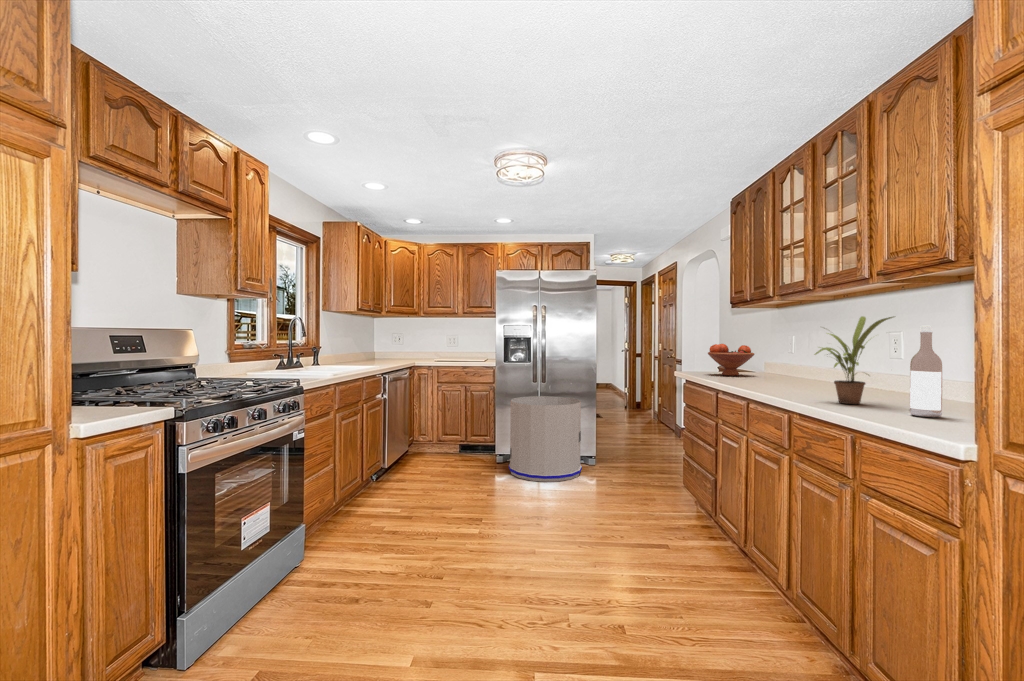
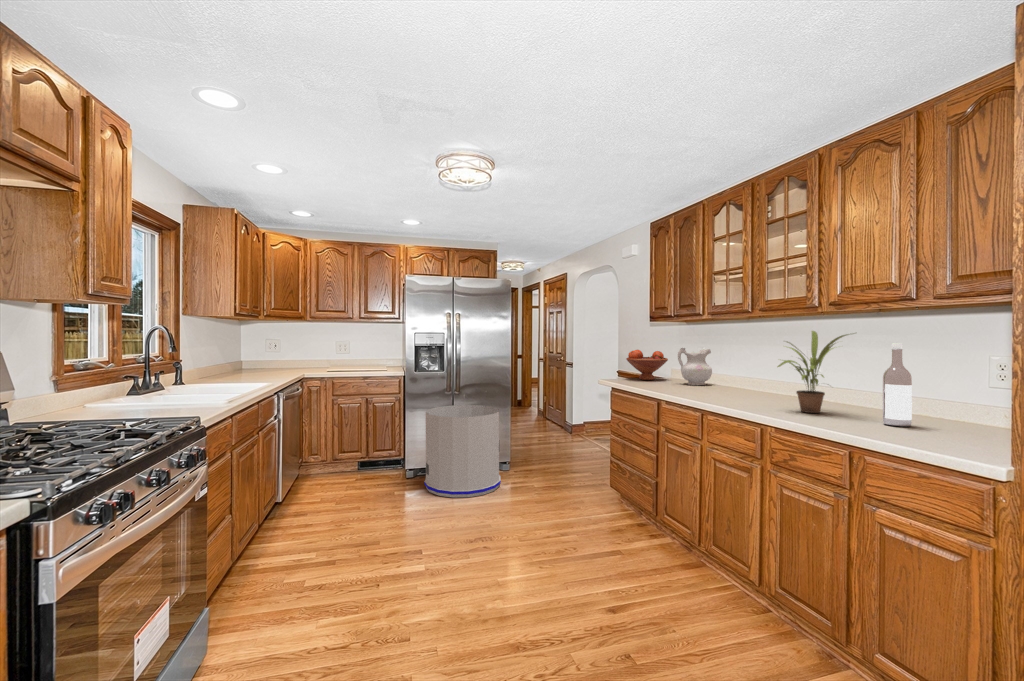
ceramic pitcher: none [756,340,796,381] -> present [678,348,712,385]

